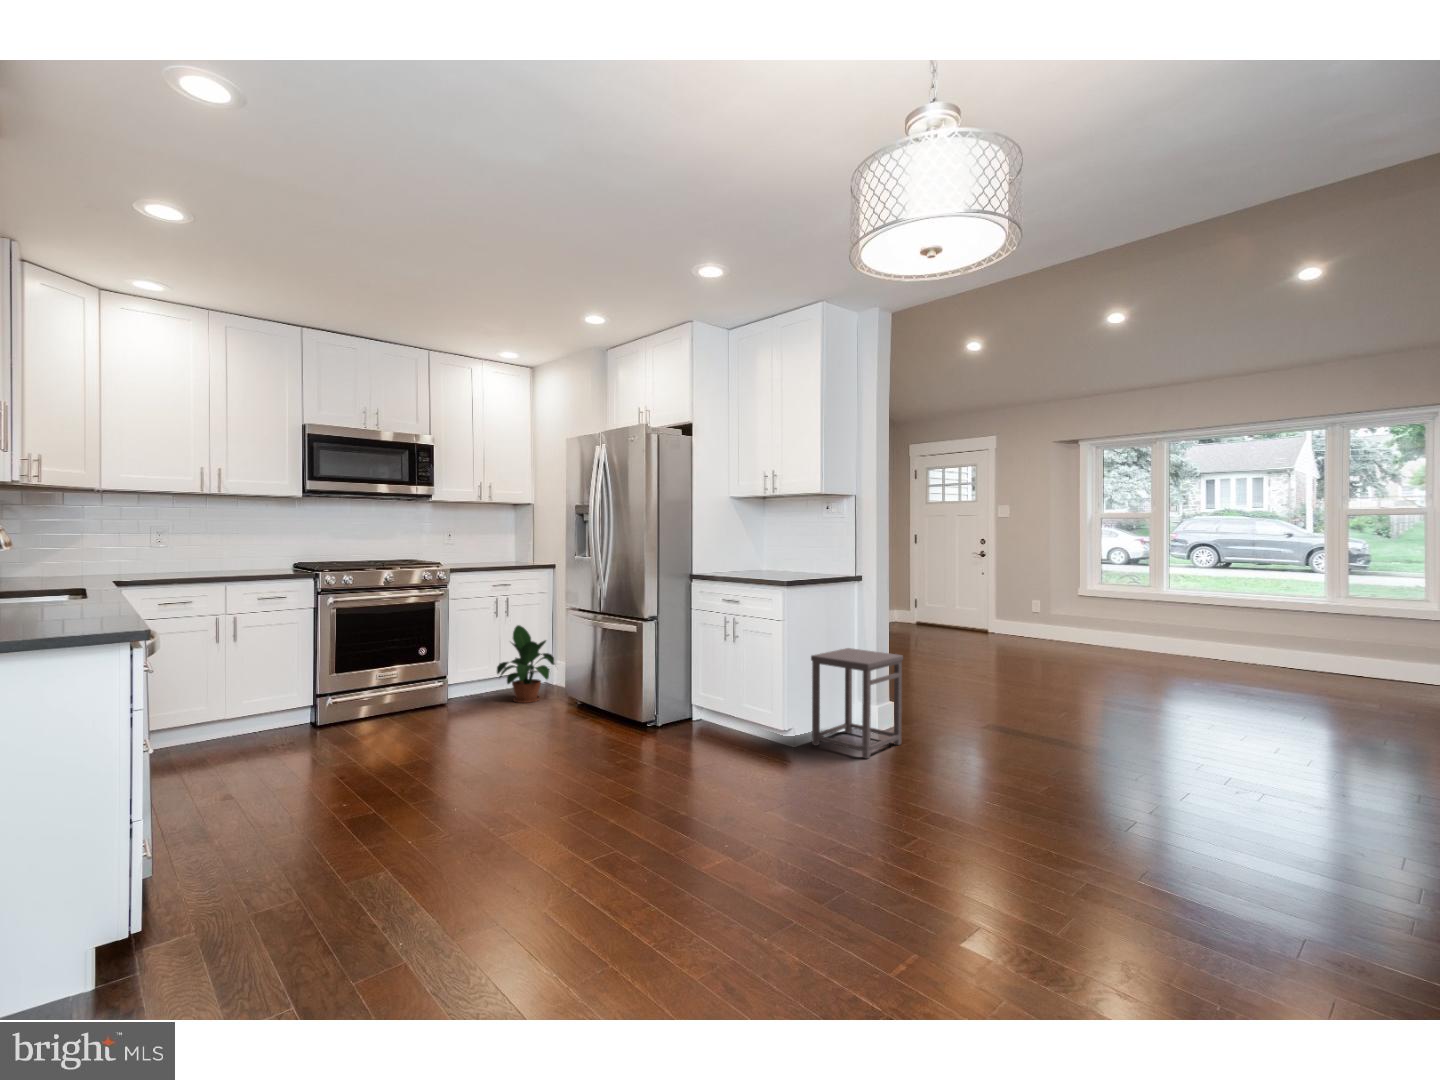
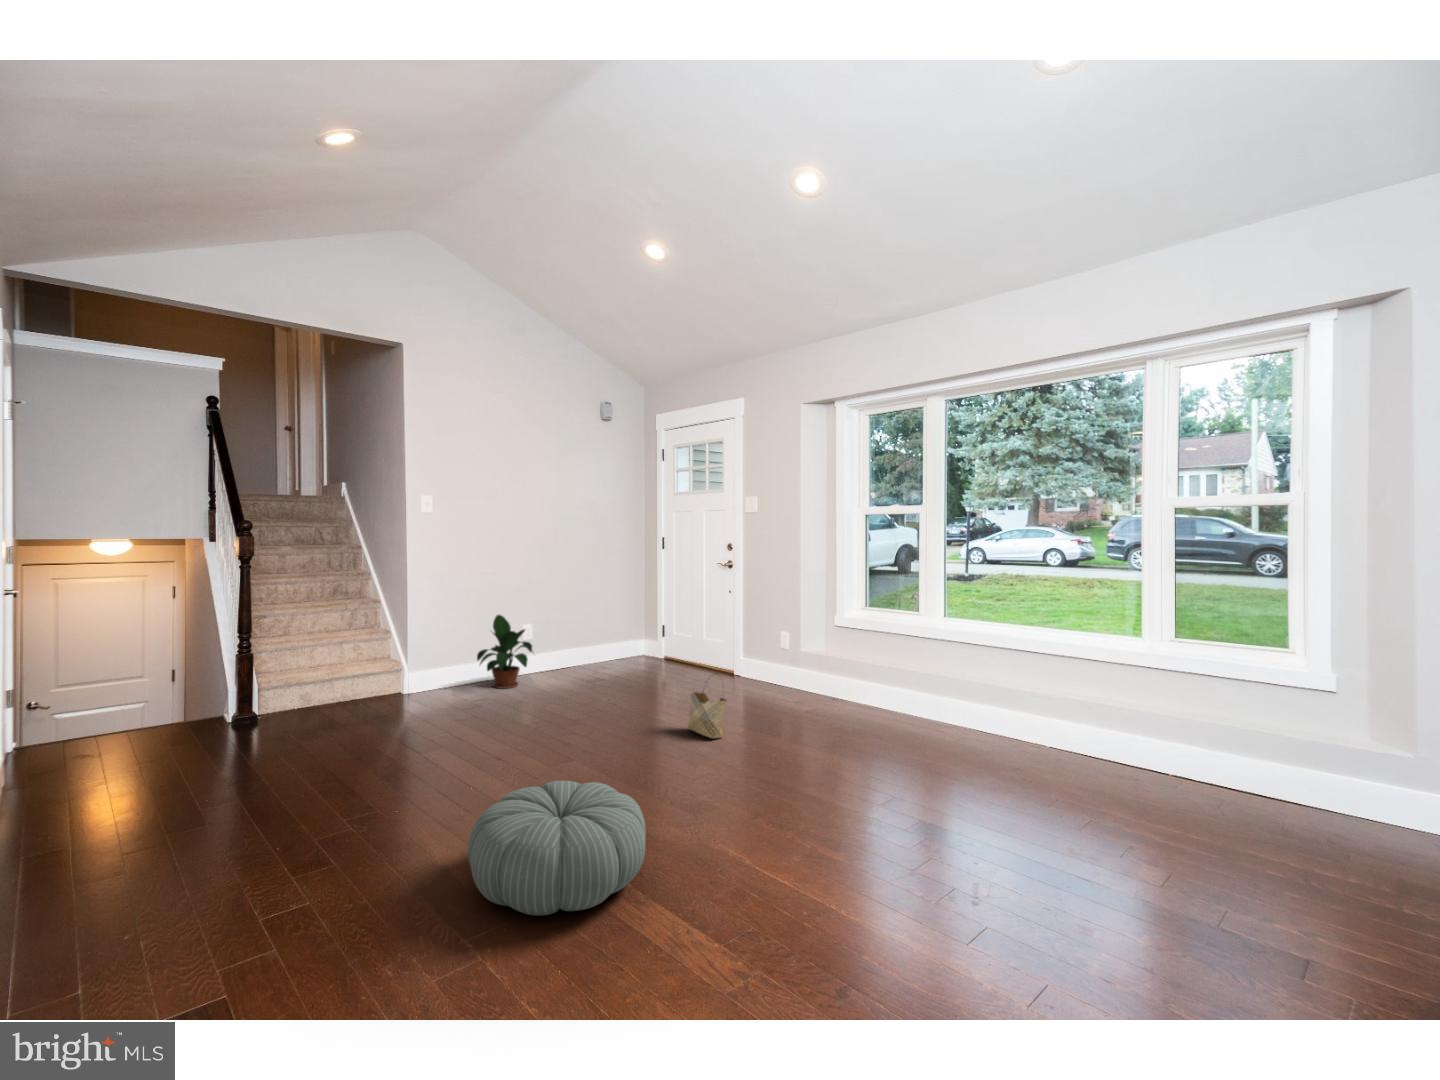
side table: present [811,648,903,758] -> none [774,646,860,751]
woven basket: none [718,678,760,747] -> present [688,674,726,738]
pouf: none [484,783,673,920] -> present [468,781,646,915]

